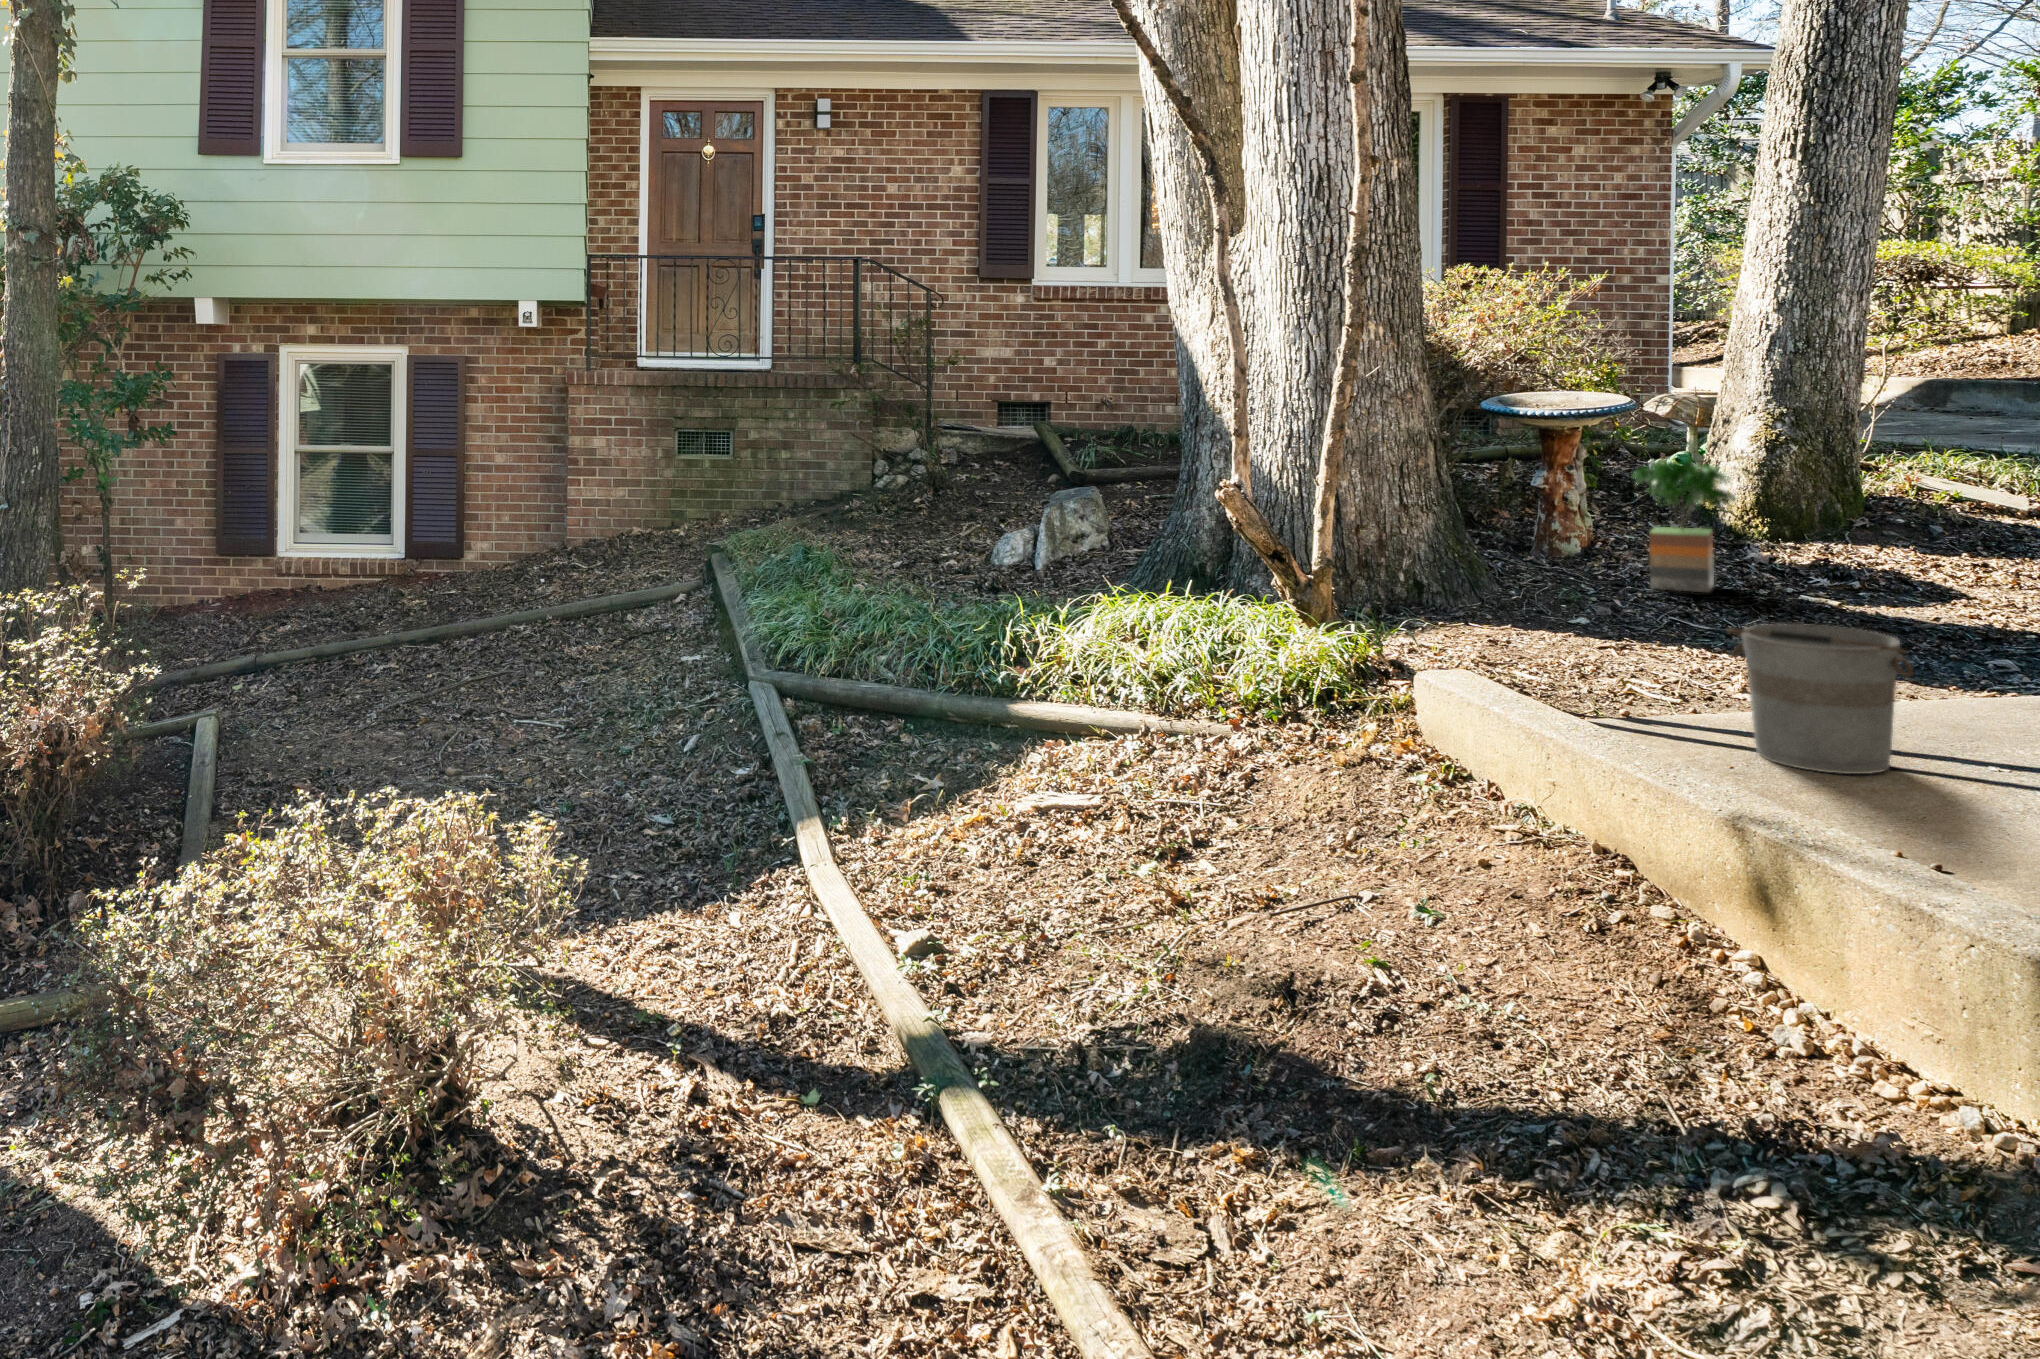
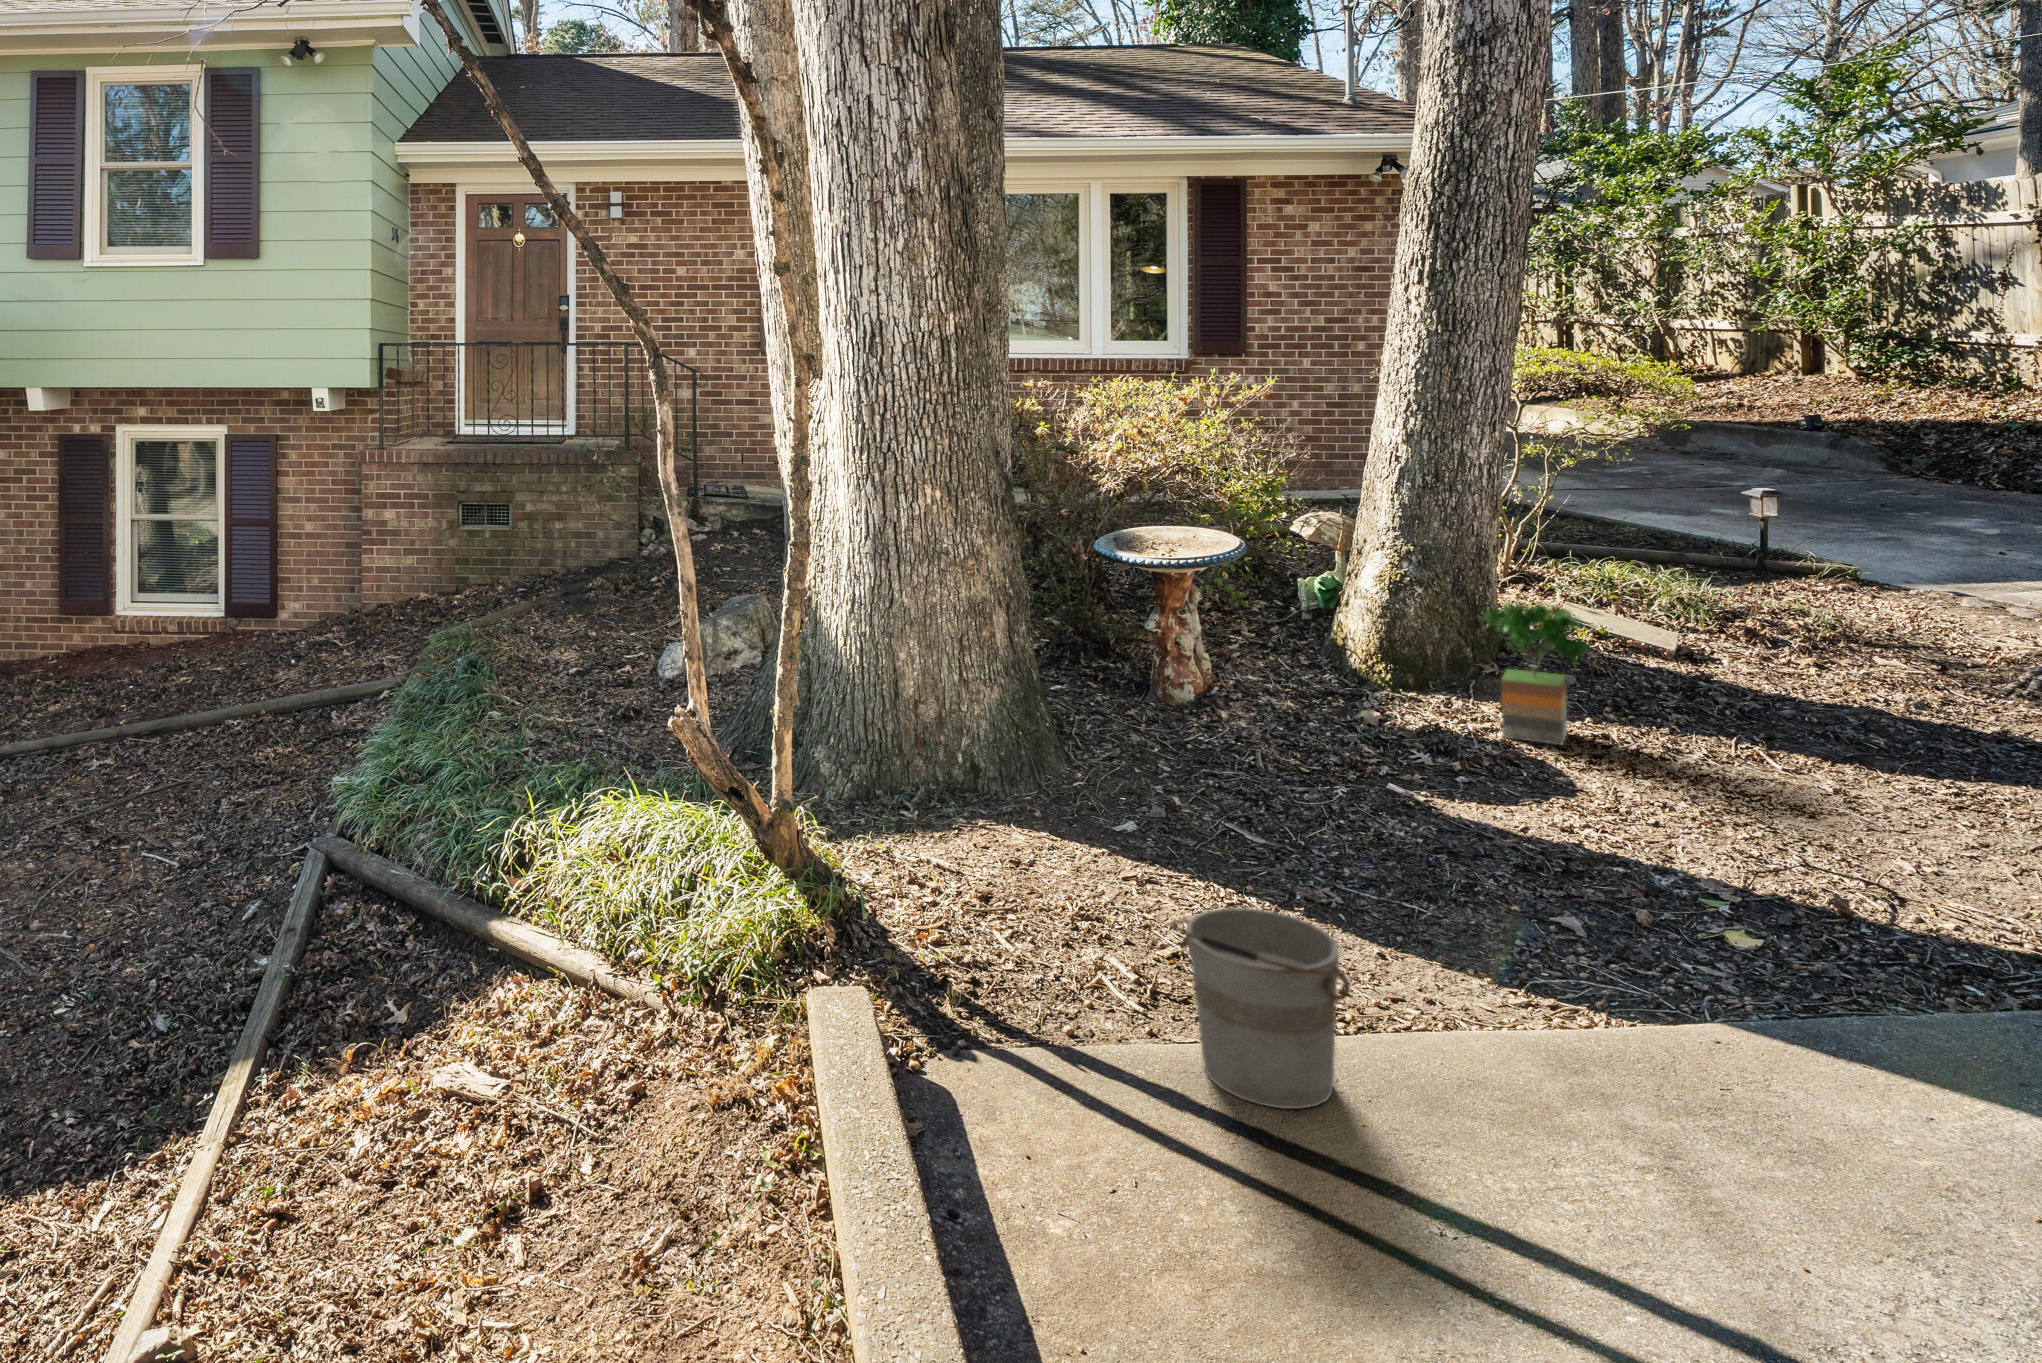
potted tree: present [1633,462,1736,592] -> present [1483,604,1588,745]

